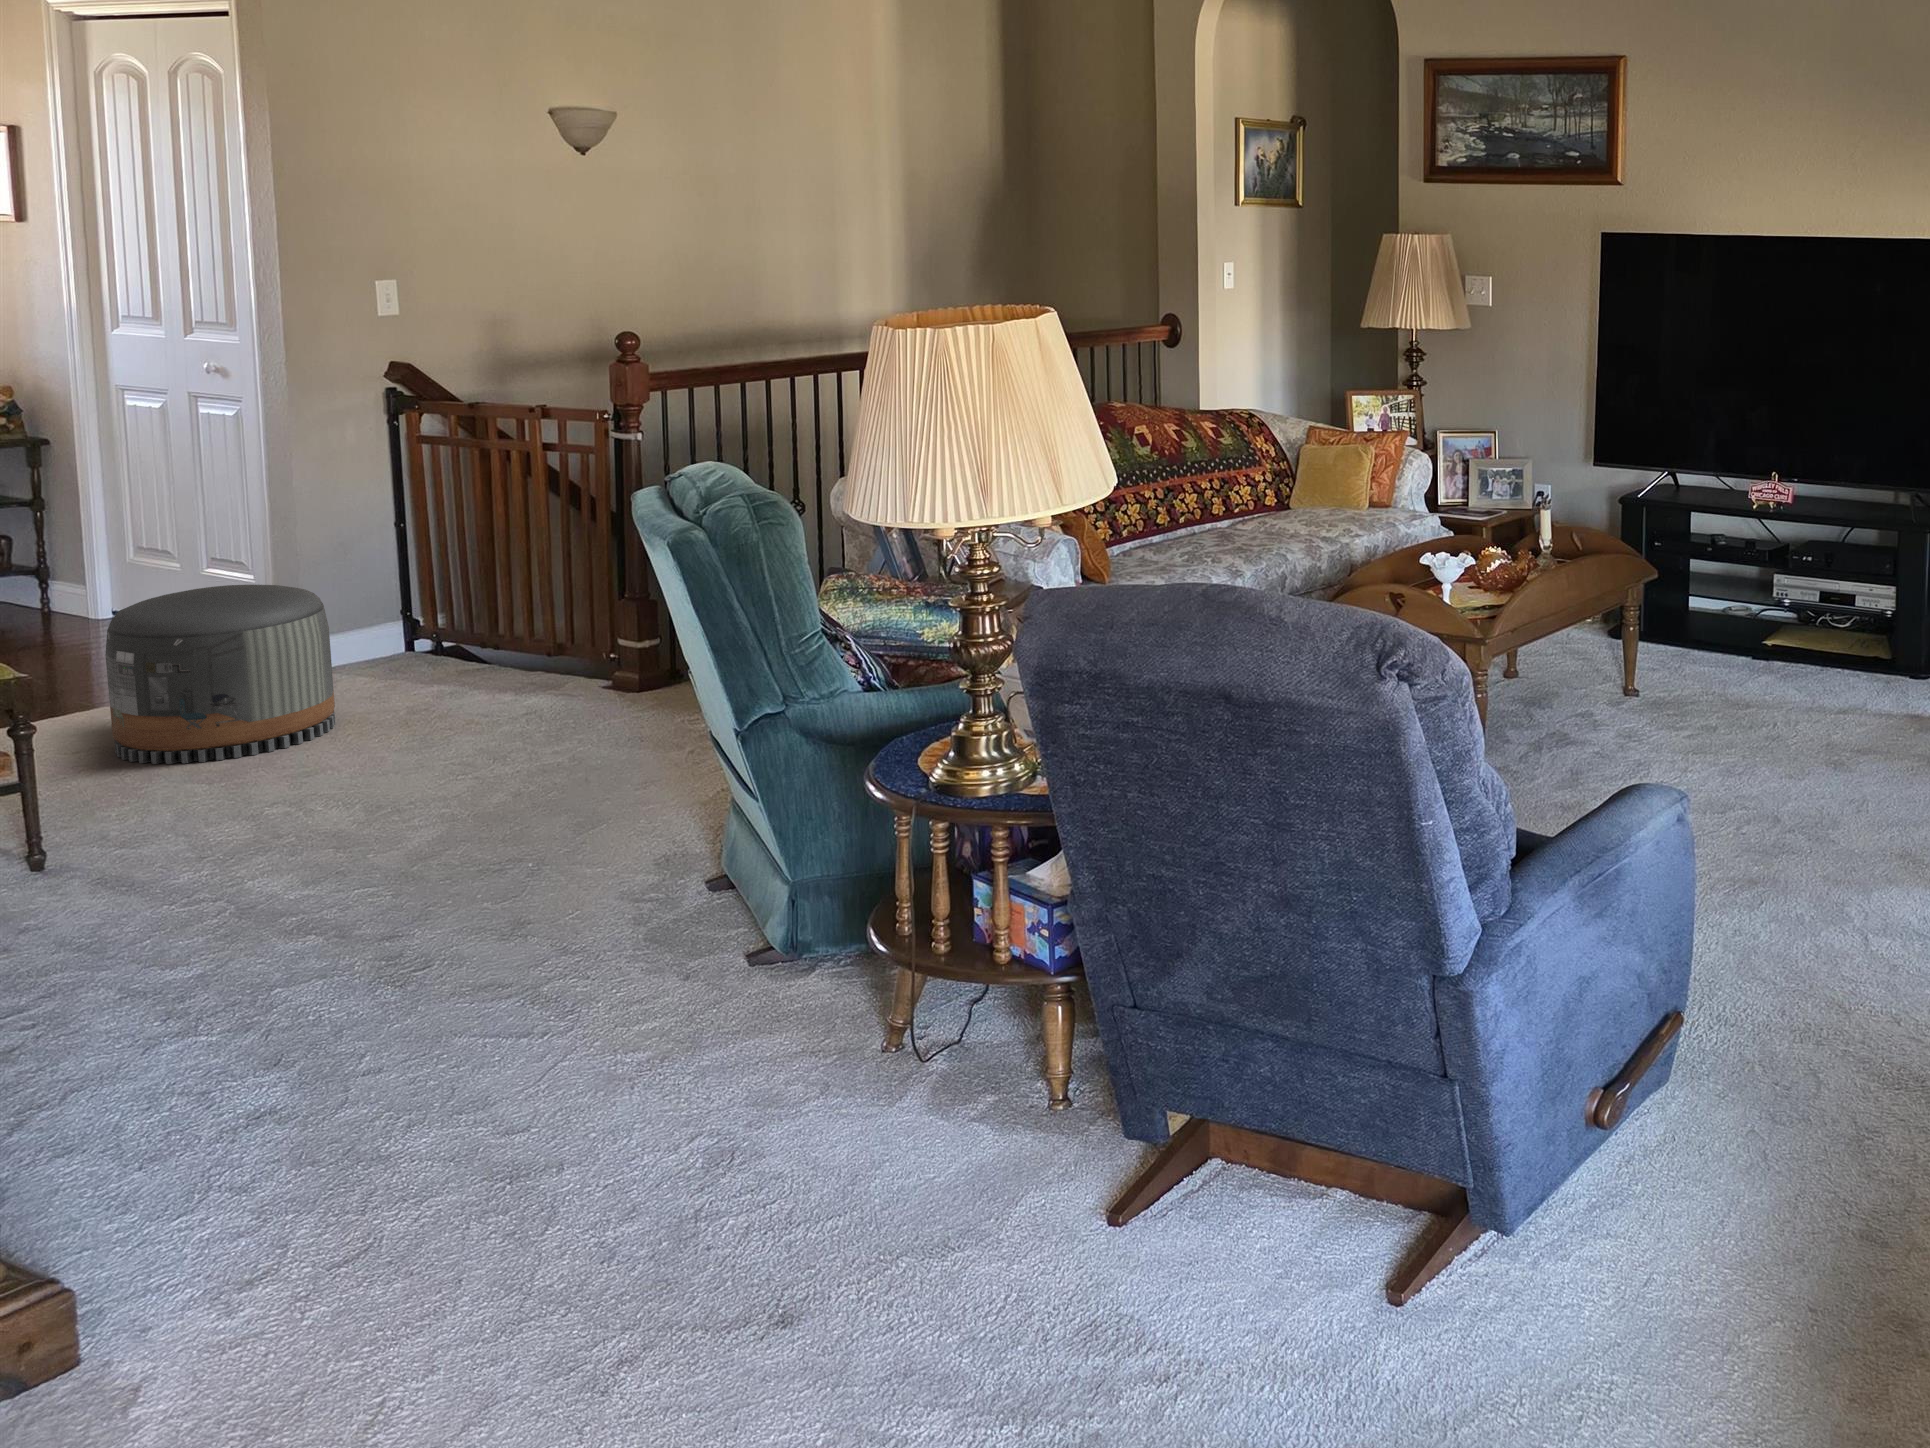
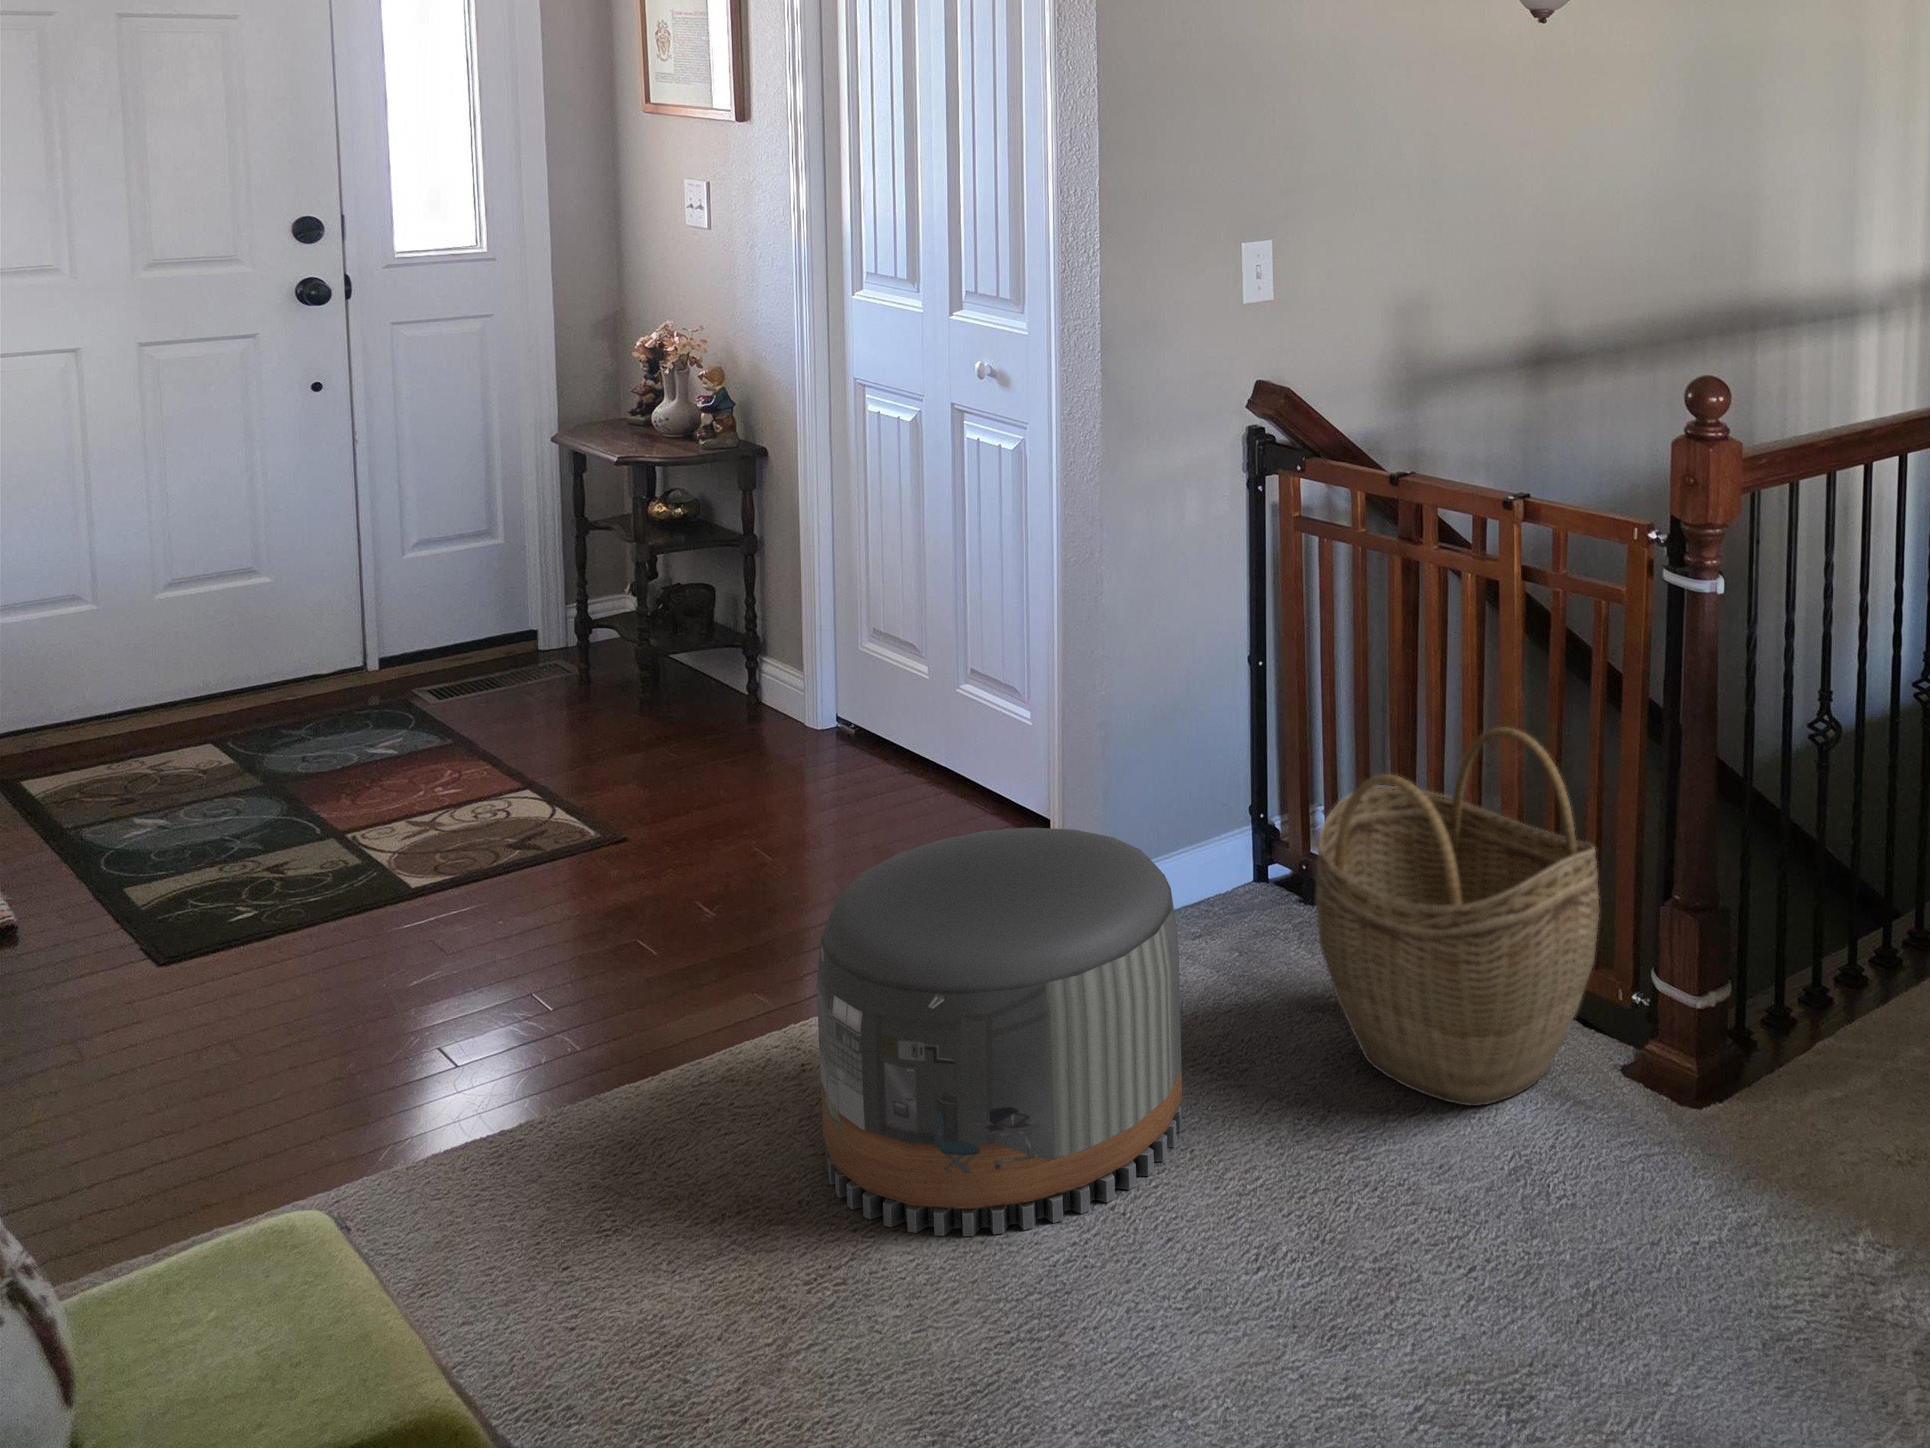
woven basket: none [417,525,582,709] -> present [1315,727,1599,1106]

